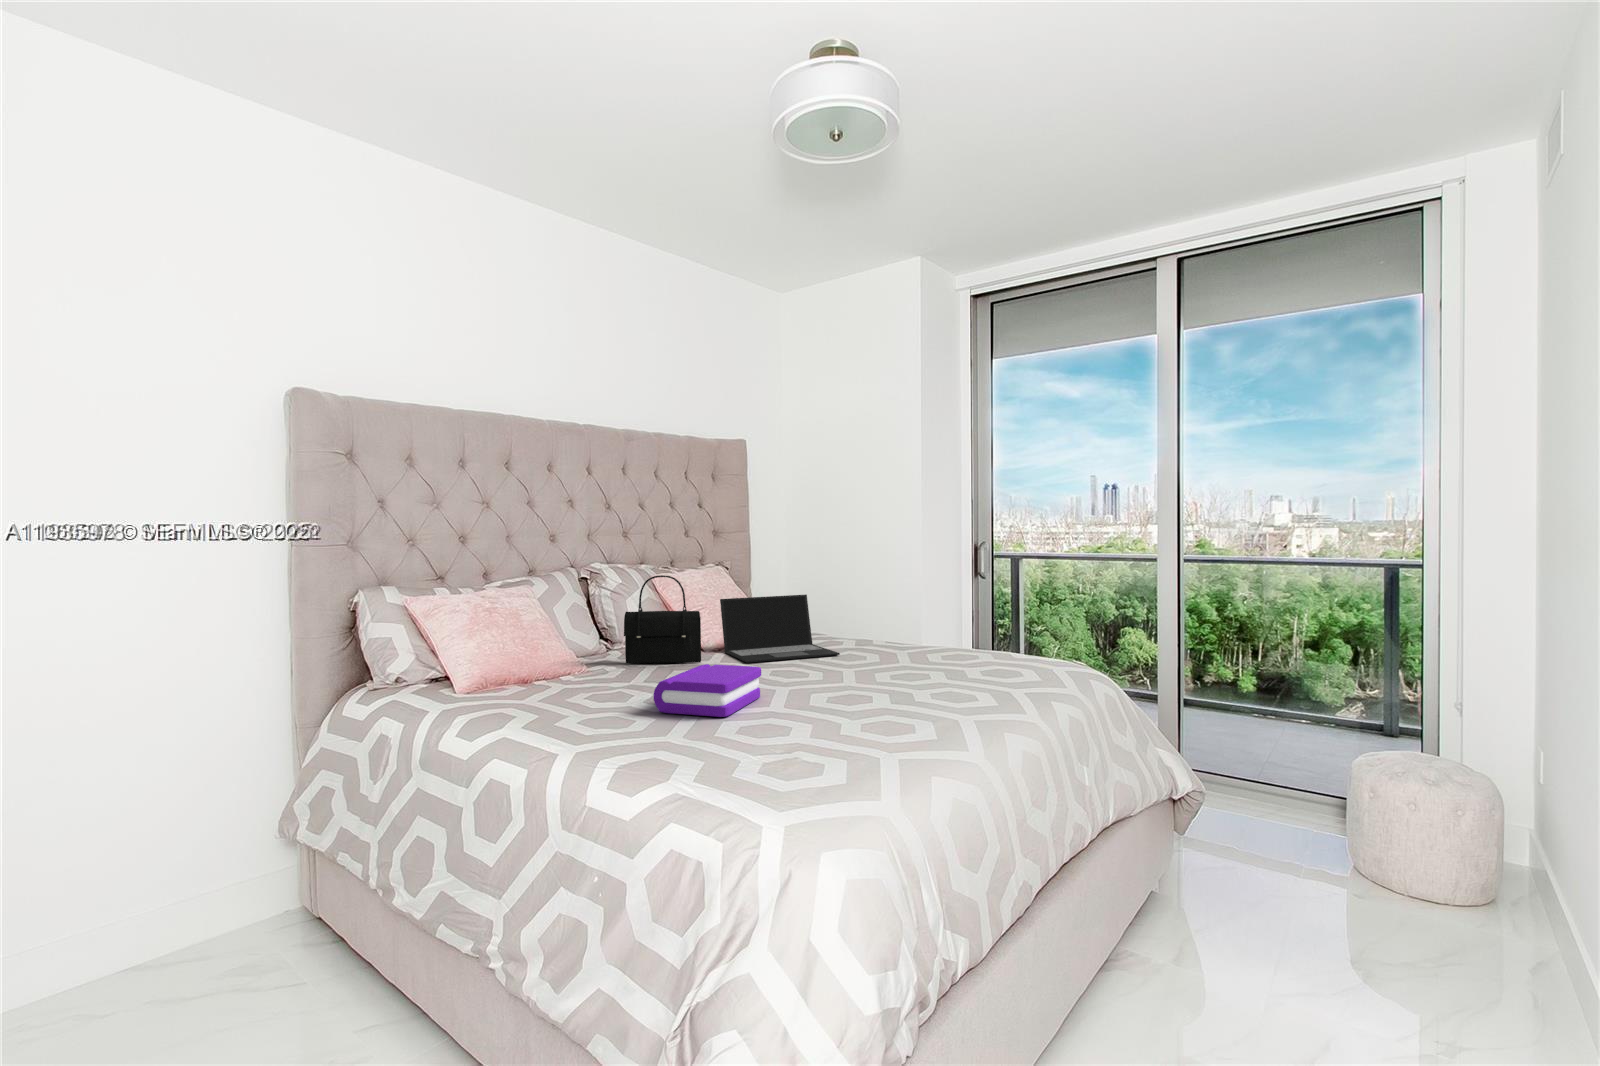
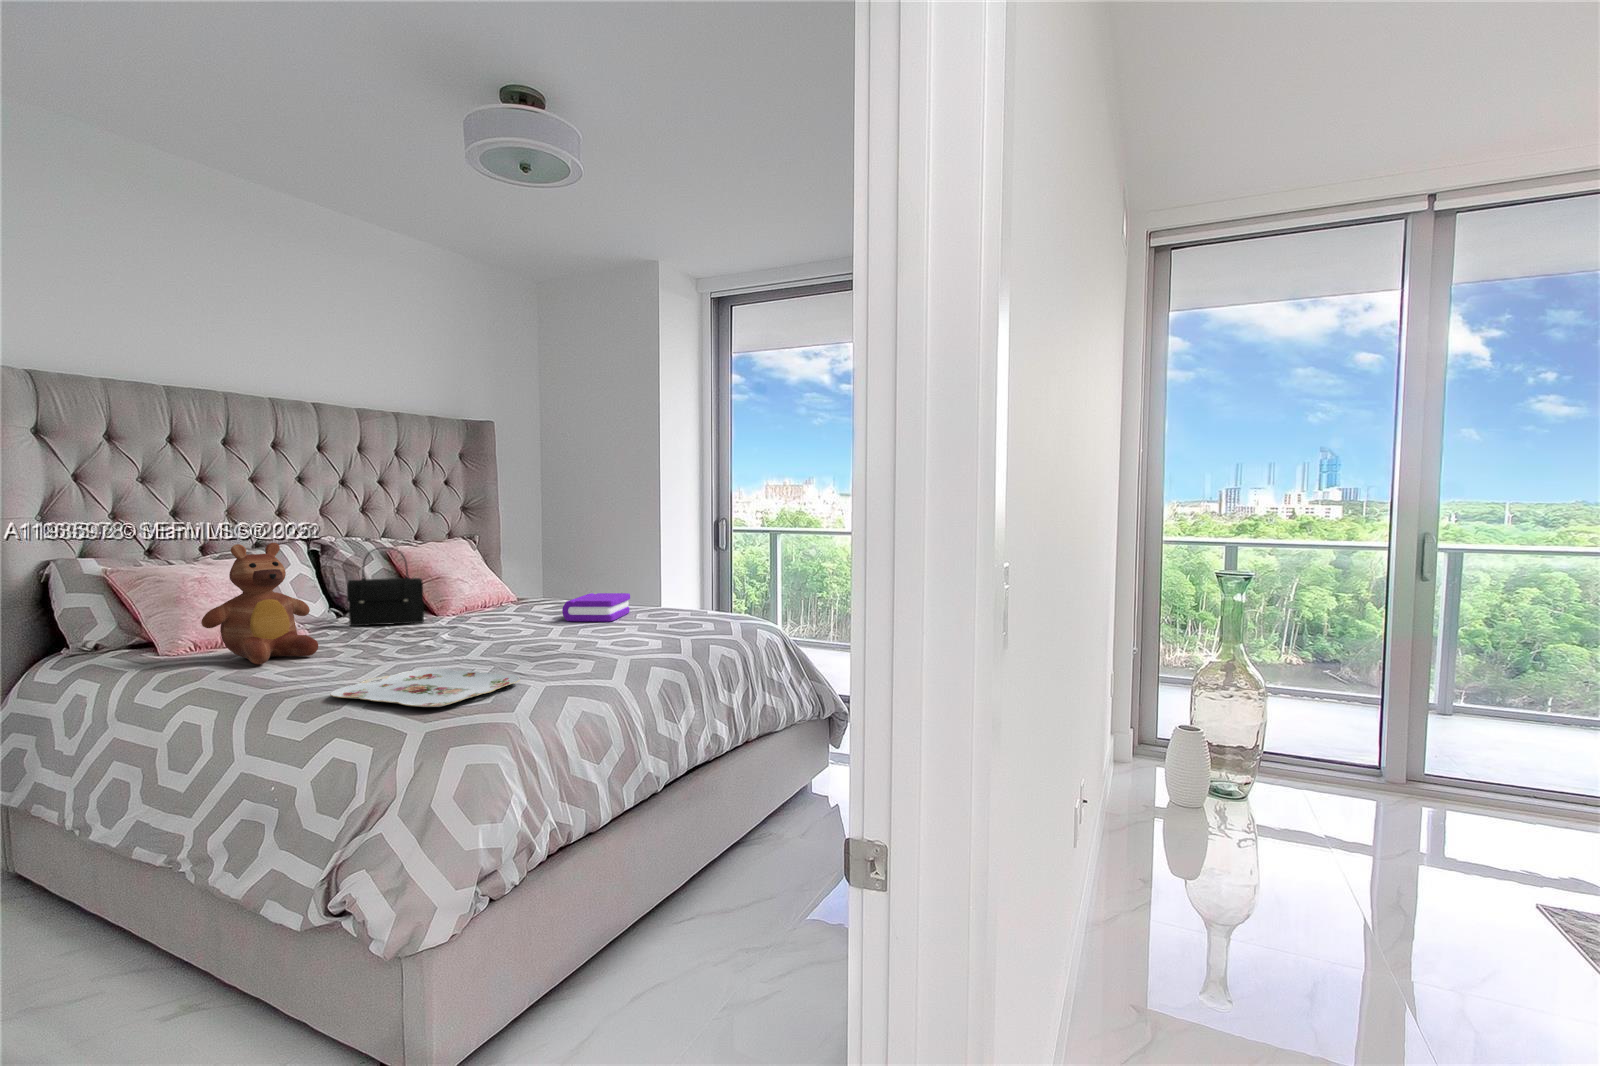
teddy bear: none [498,571,612,711] -> present [201,543,318,664]
laptop: present [720,595,840,663] -> none [448,563,555,622]
book: present [654,664,761,717] -> present [562,593,630,622]
serving tray: none [652,730,873,795] -> present [330,668,520,707]

